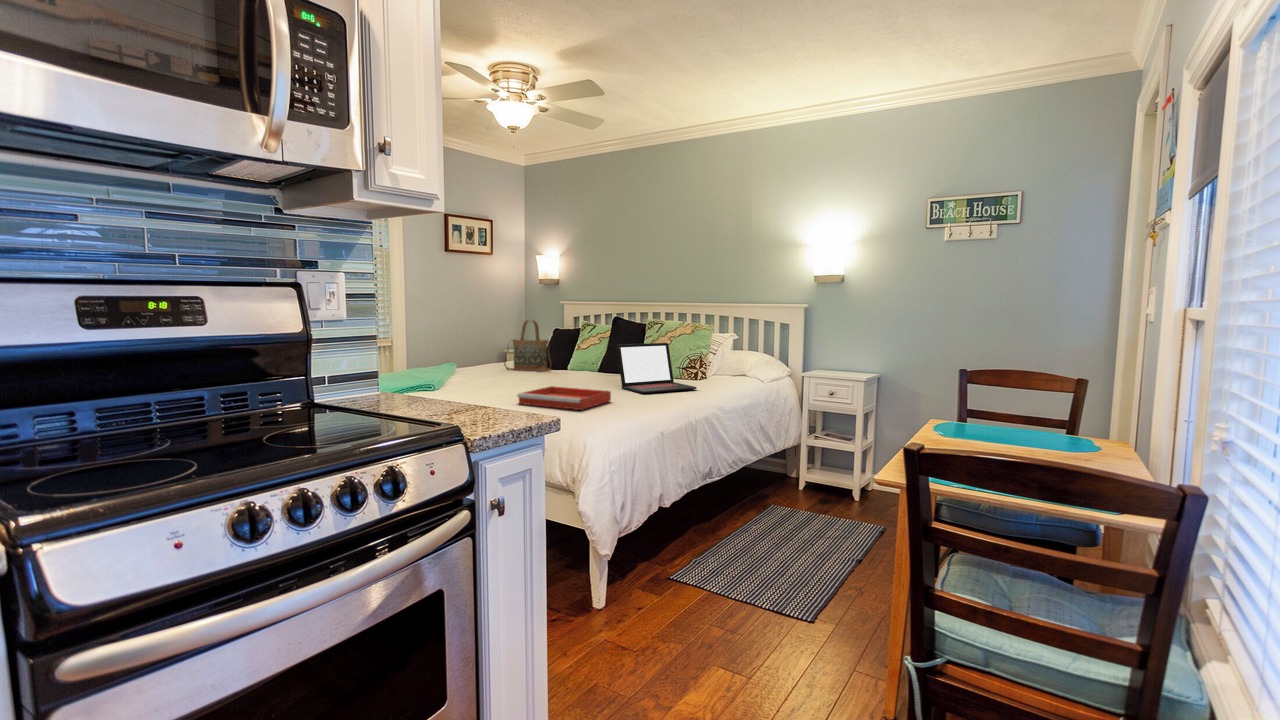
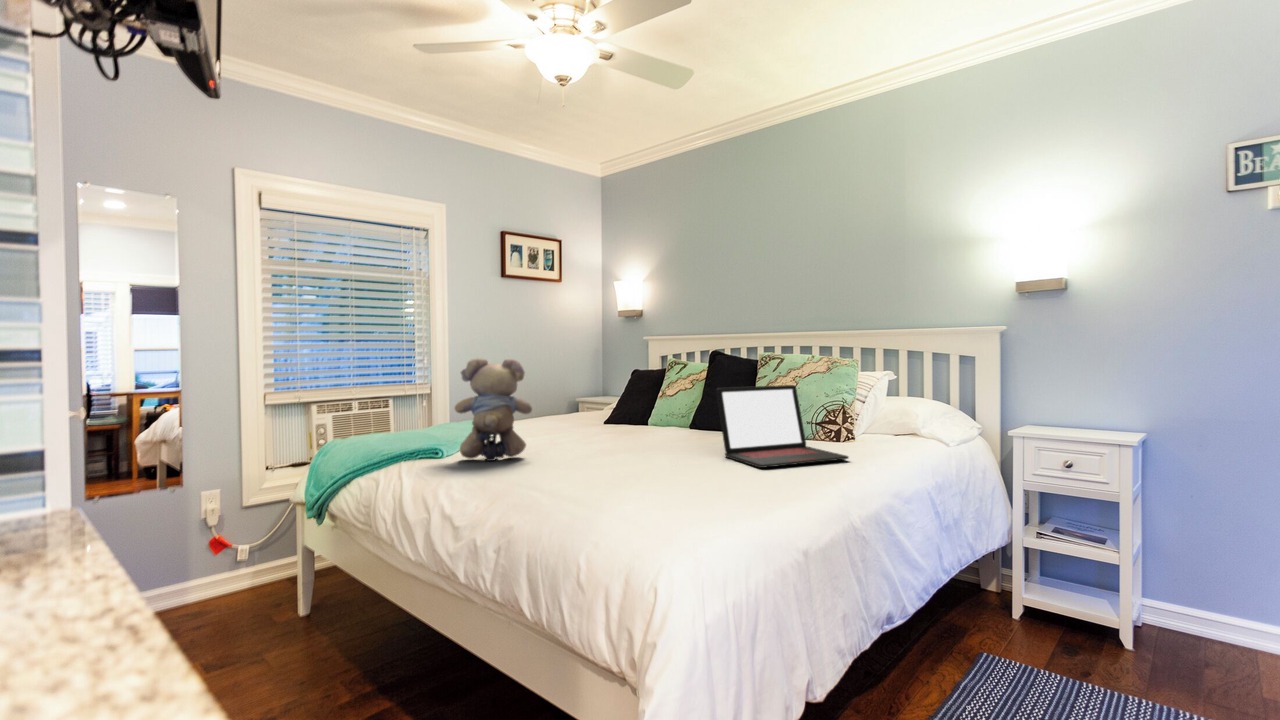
handbag: present [503,320,551,371] -> none [561,357,625,428]
teddy bear: none [446,324,497,391] -> present [455,358,532,461]
tray: present [517,386,611,410] -> none [547,456,707,506]

